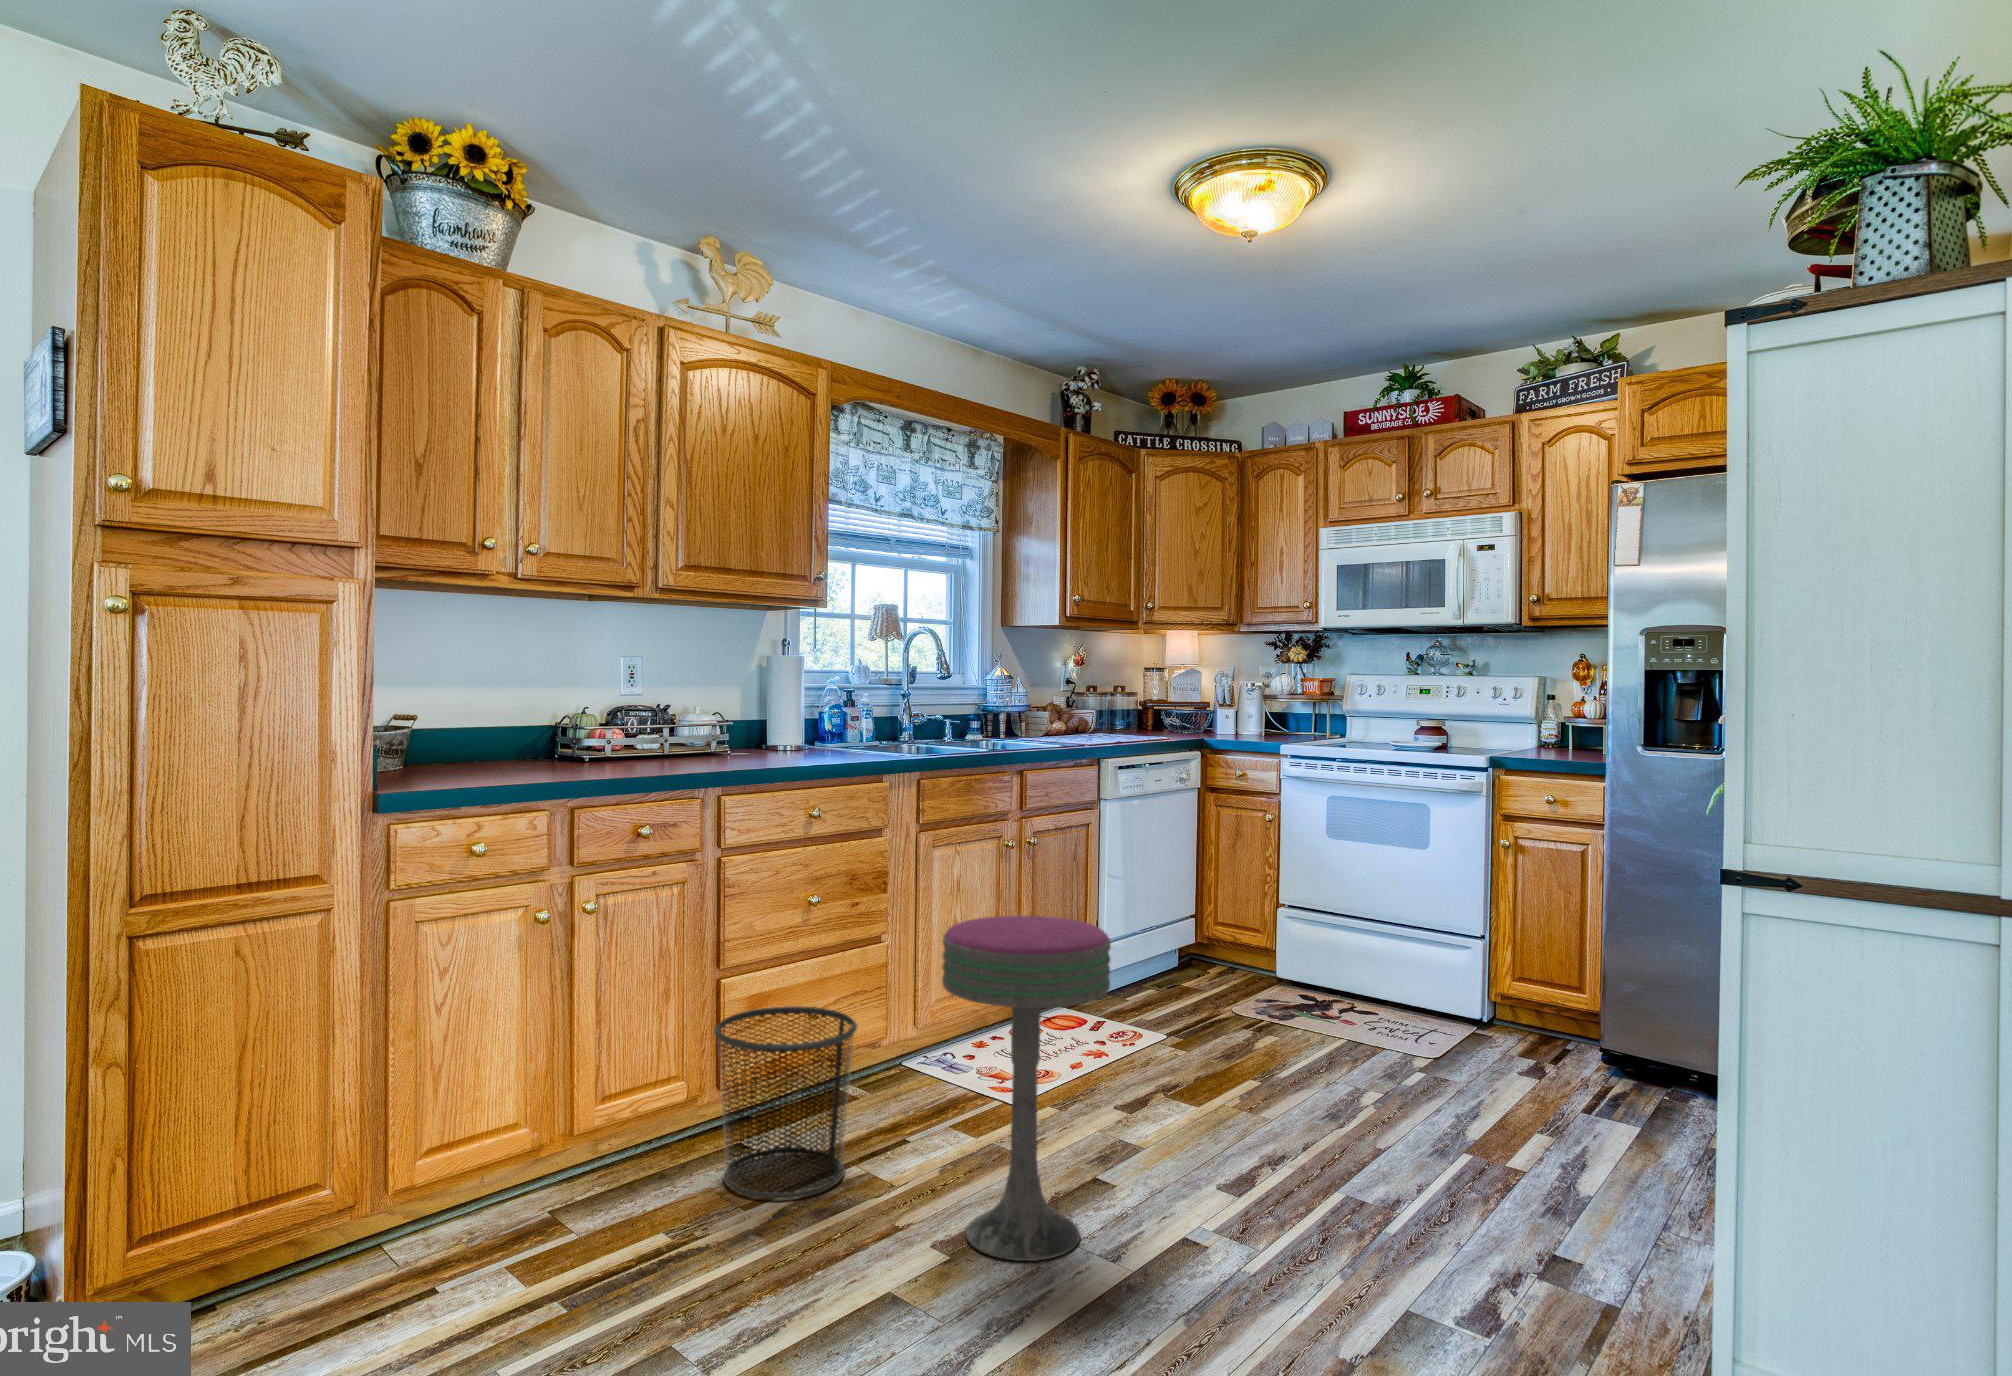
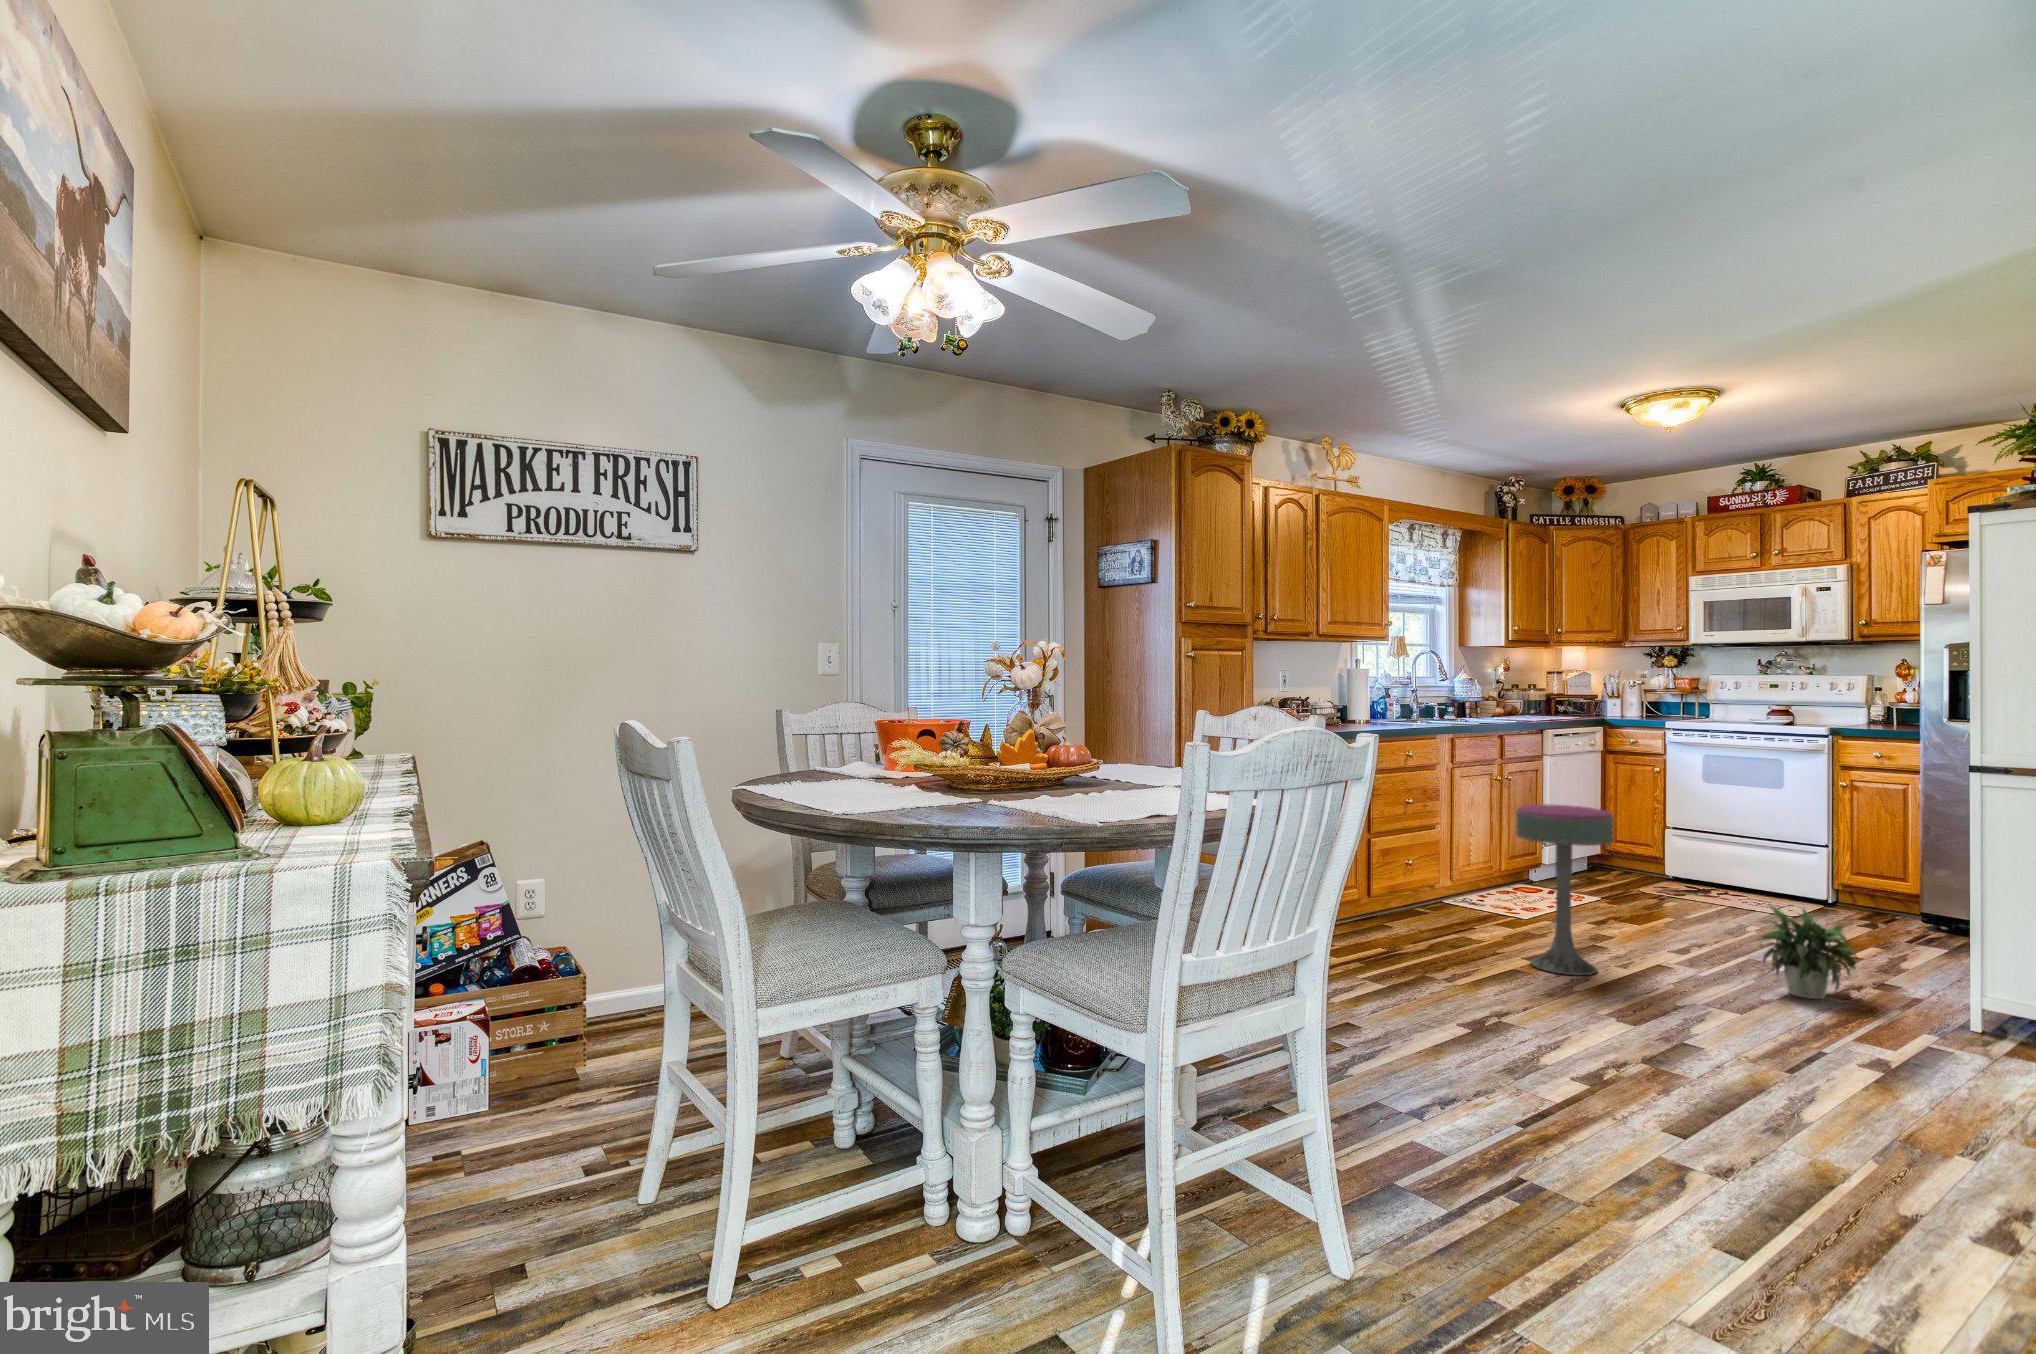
waste bin: present [714,1006,857,1200] -> none [1372,854,1451,947]
potted plant: none [1337,1097,1501,1287] -> present [1758,906,1857,999]

